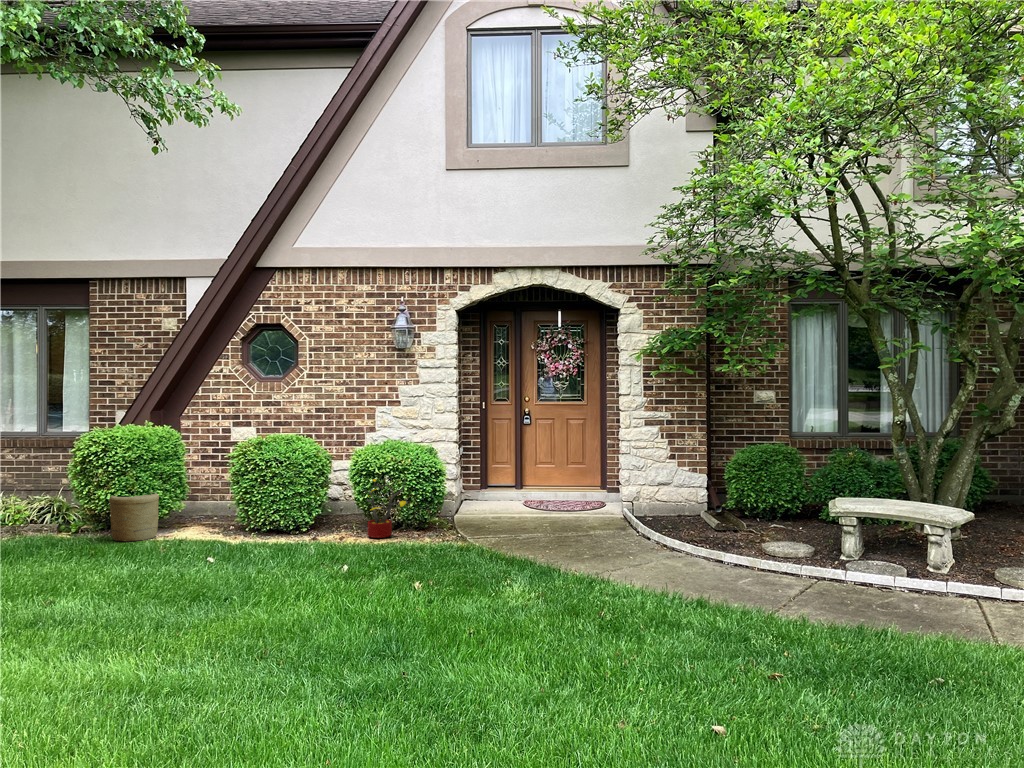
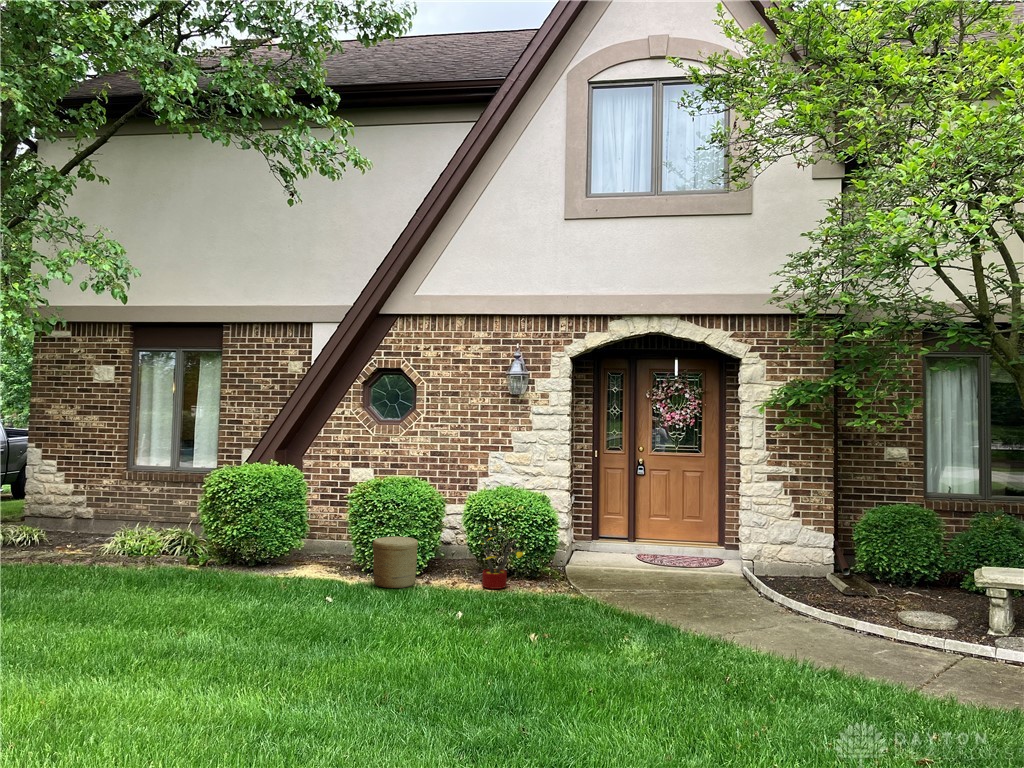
woven basket: present [109,493,159,542] -> present [372,536,418,588]

